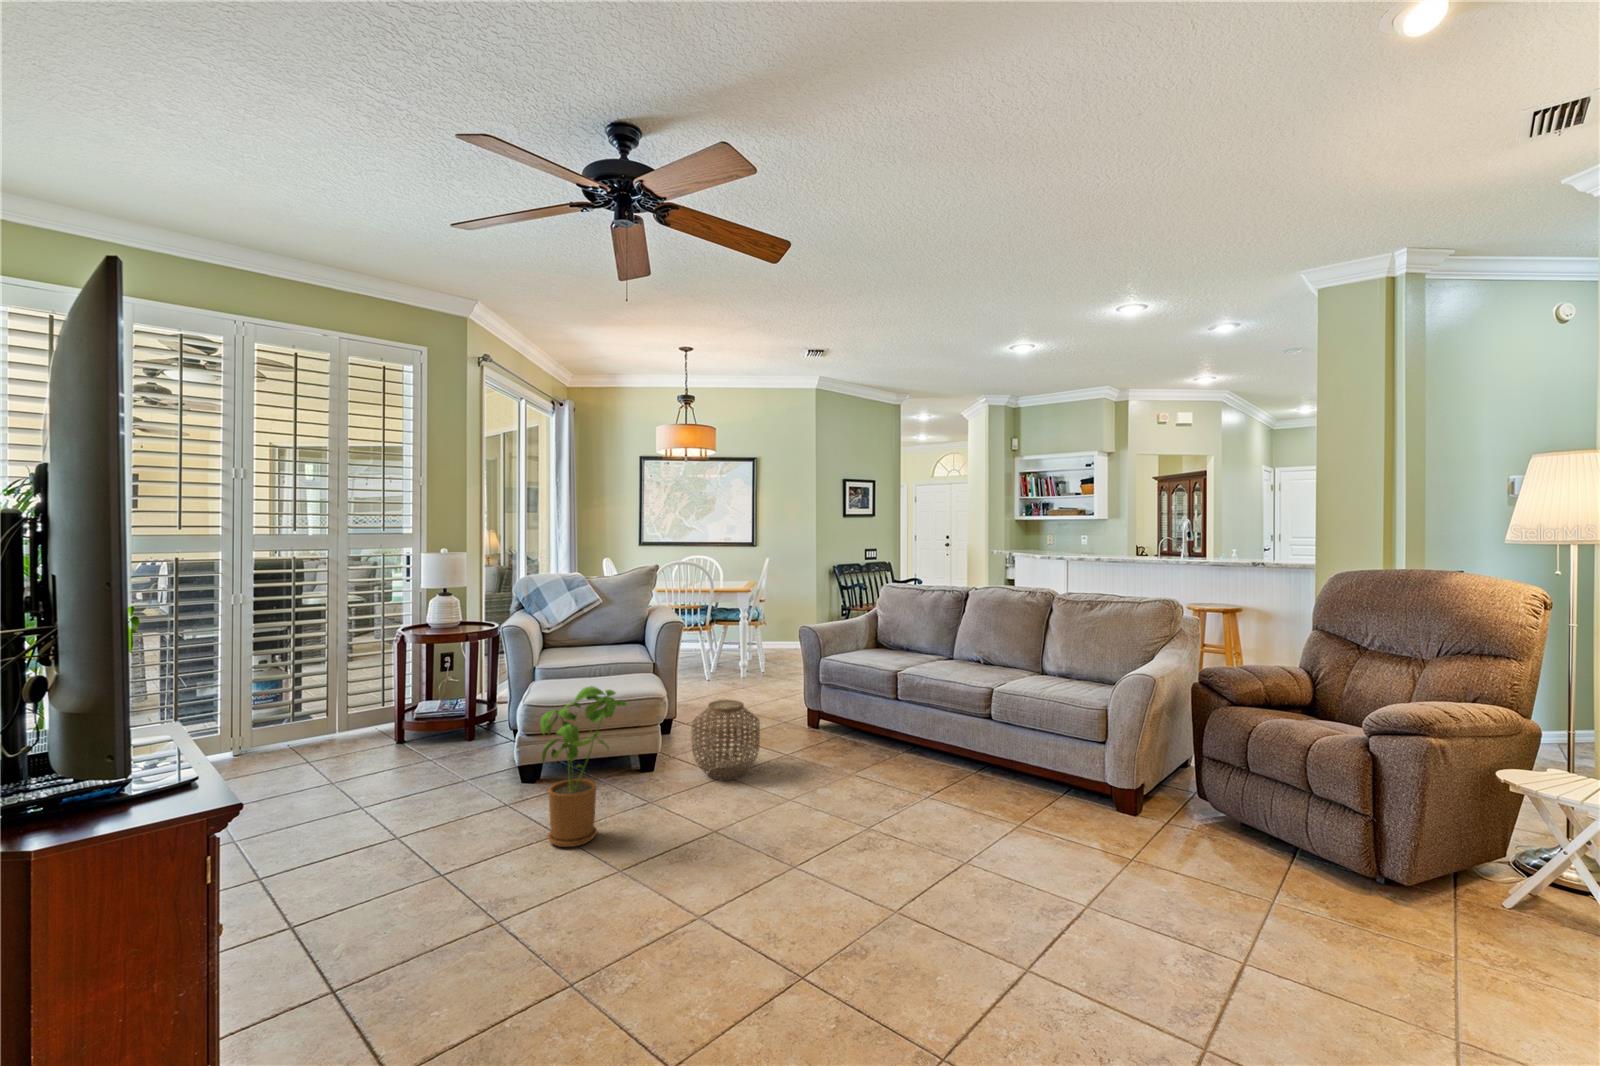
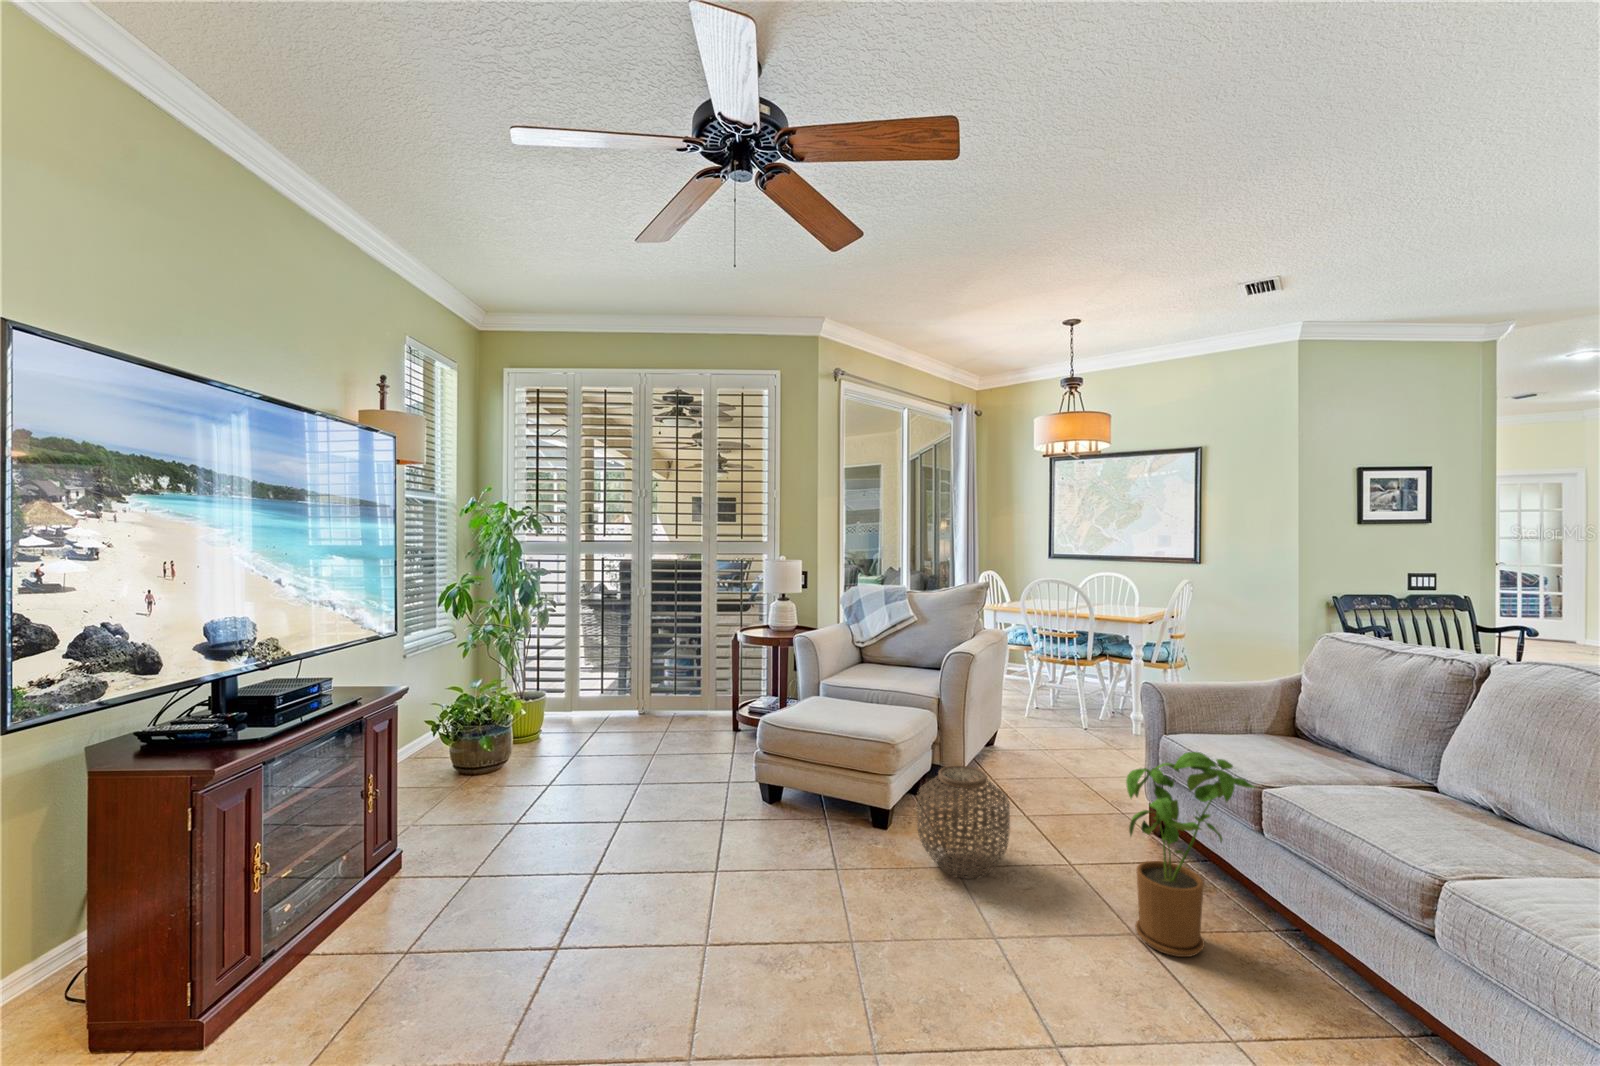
house plant: present [540,686,628,847] -> present [1126,752,1255,957]

